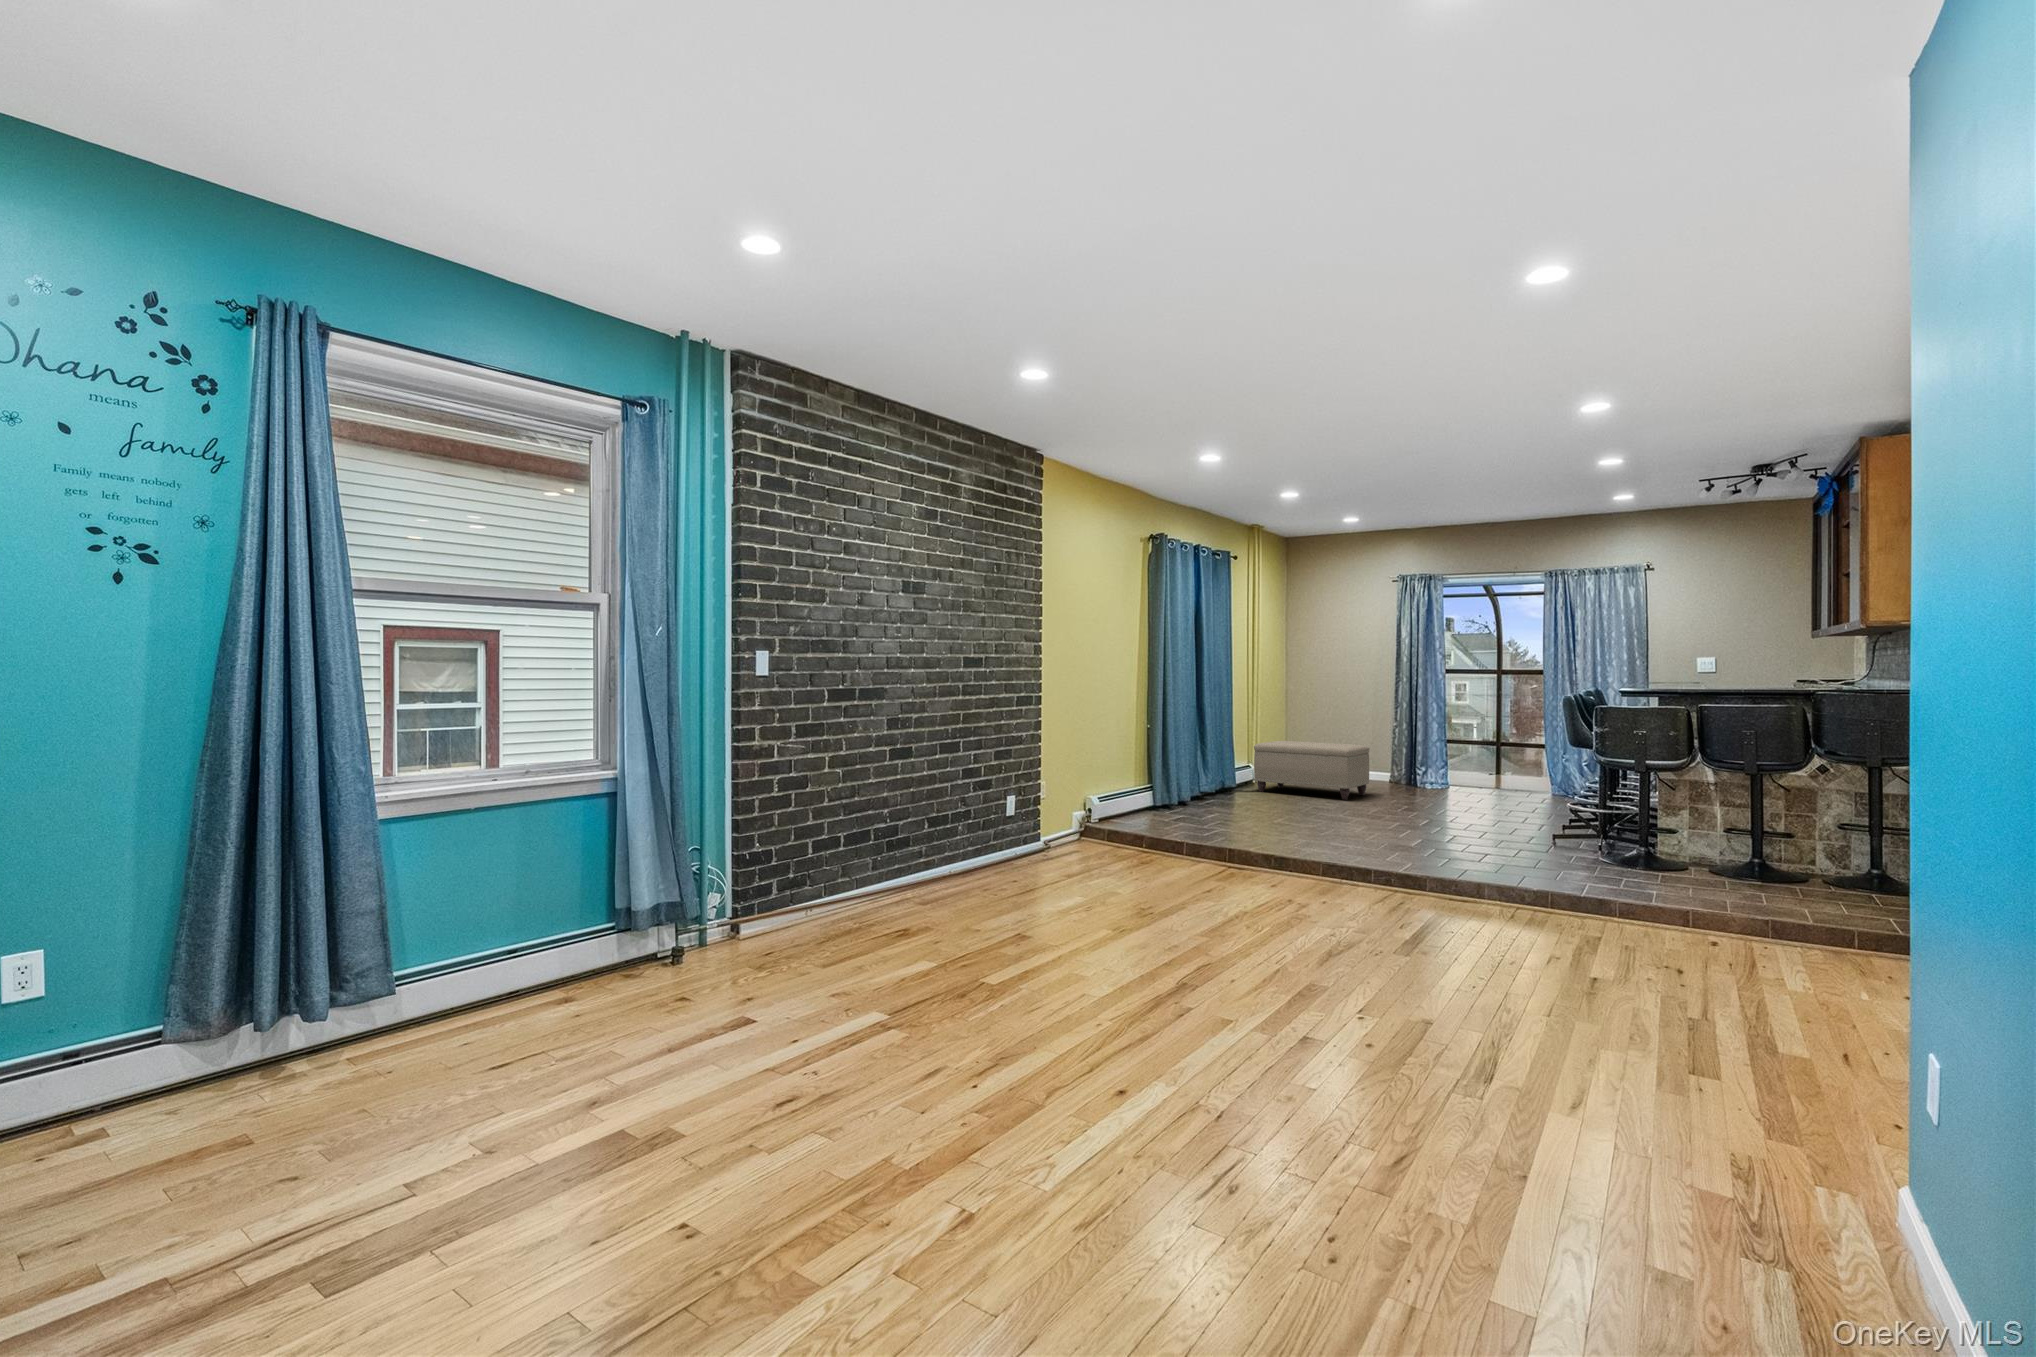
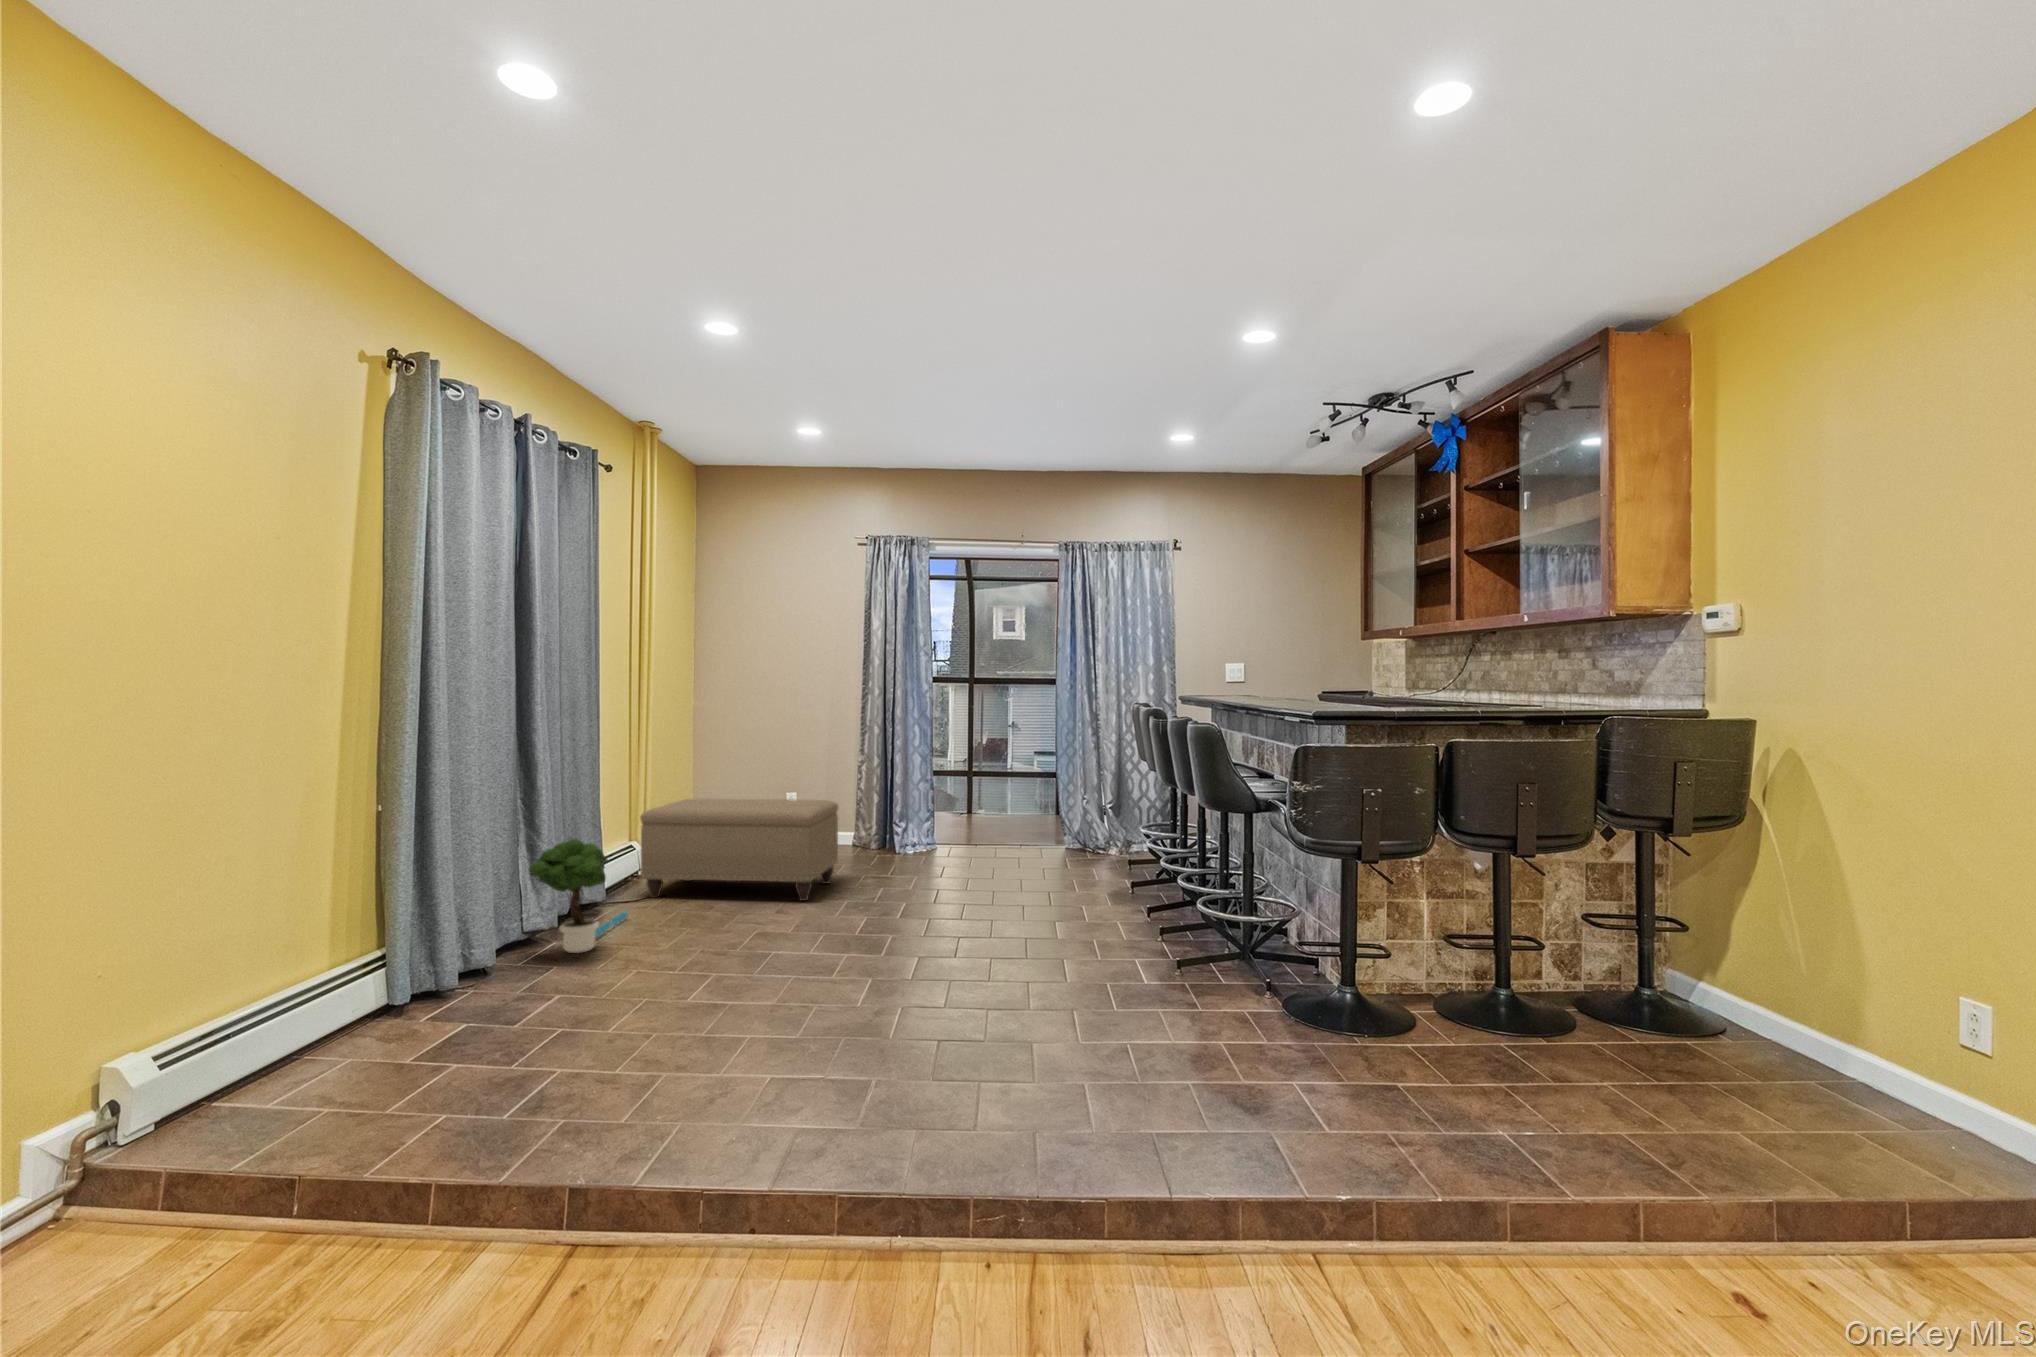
potted tree: none [1204,749,1248,805] -> present [529,839,628,953]

